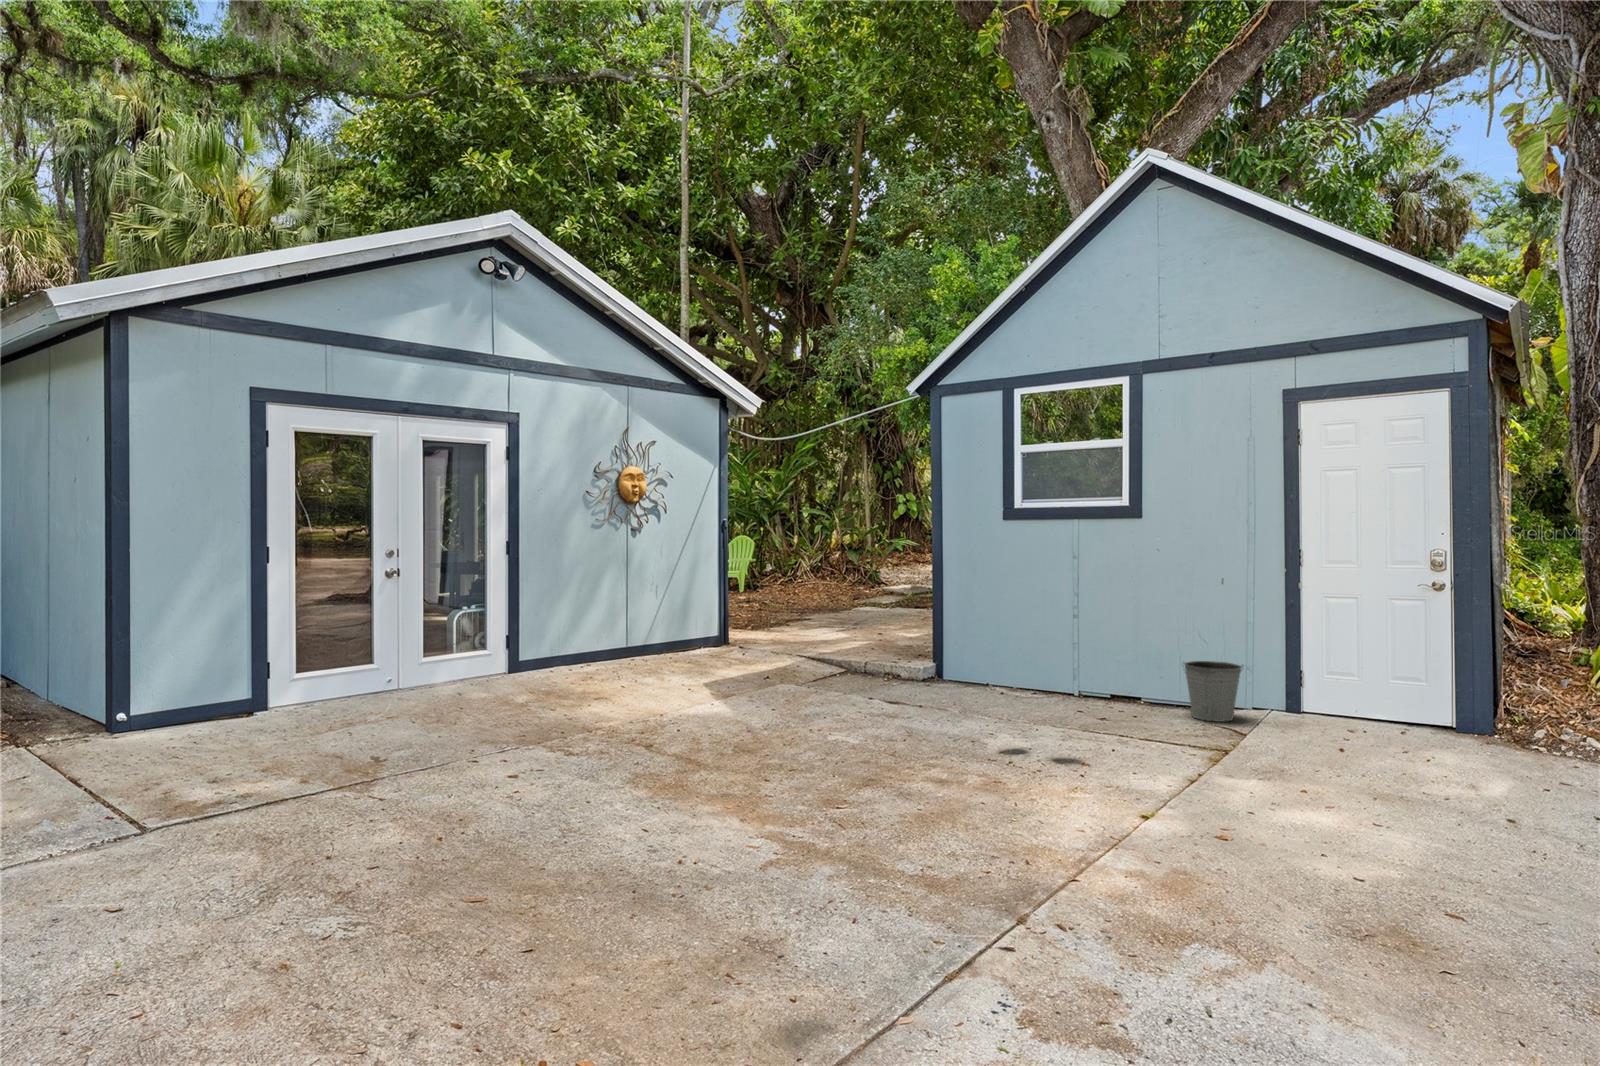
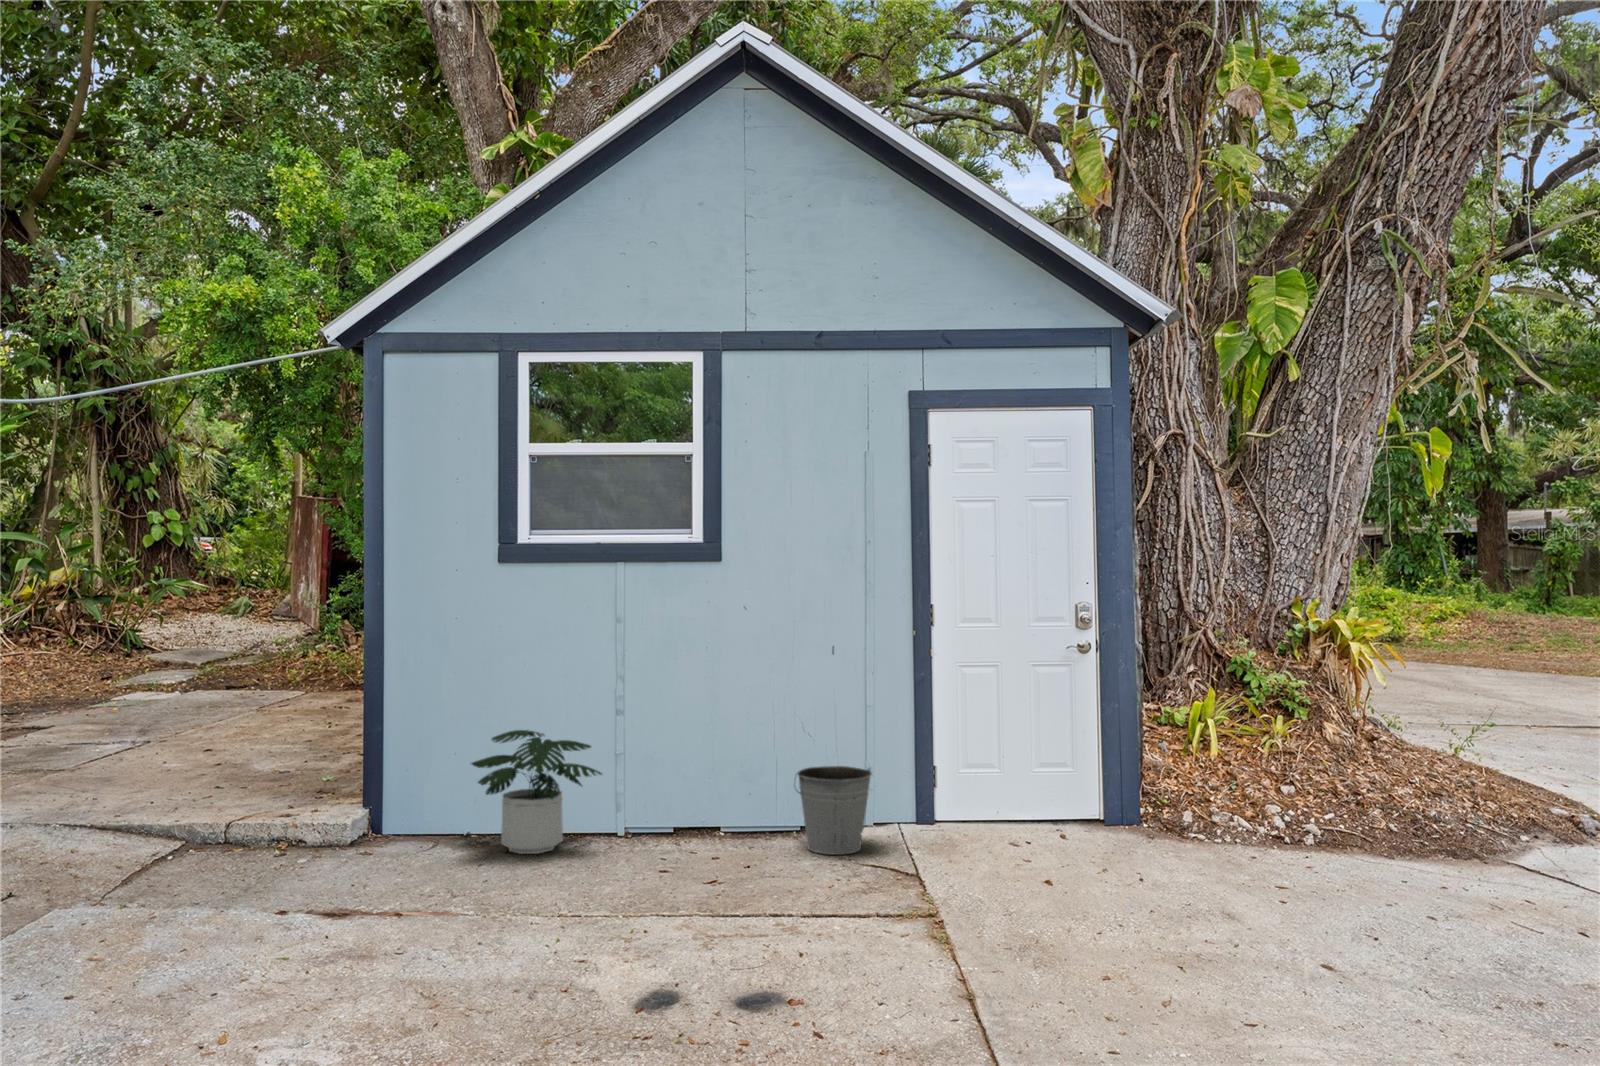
potted plant: none [977,622,1054,696] -> present [471,730,602,854]

